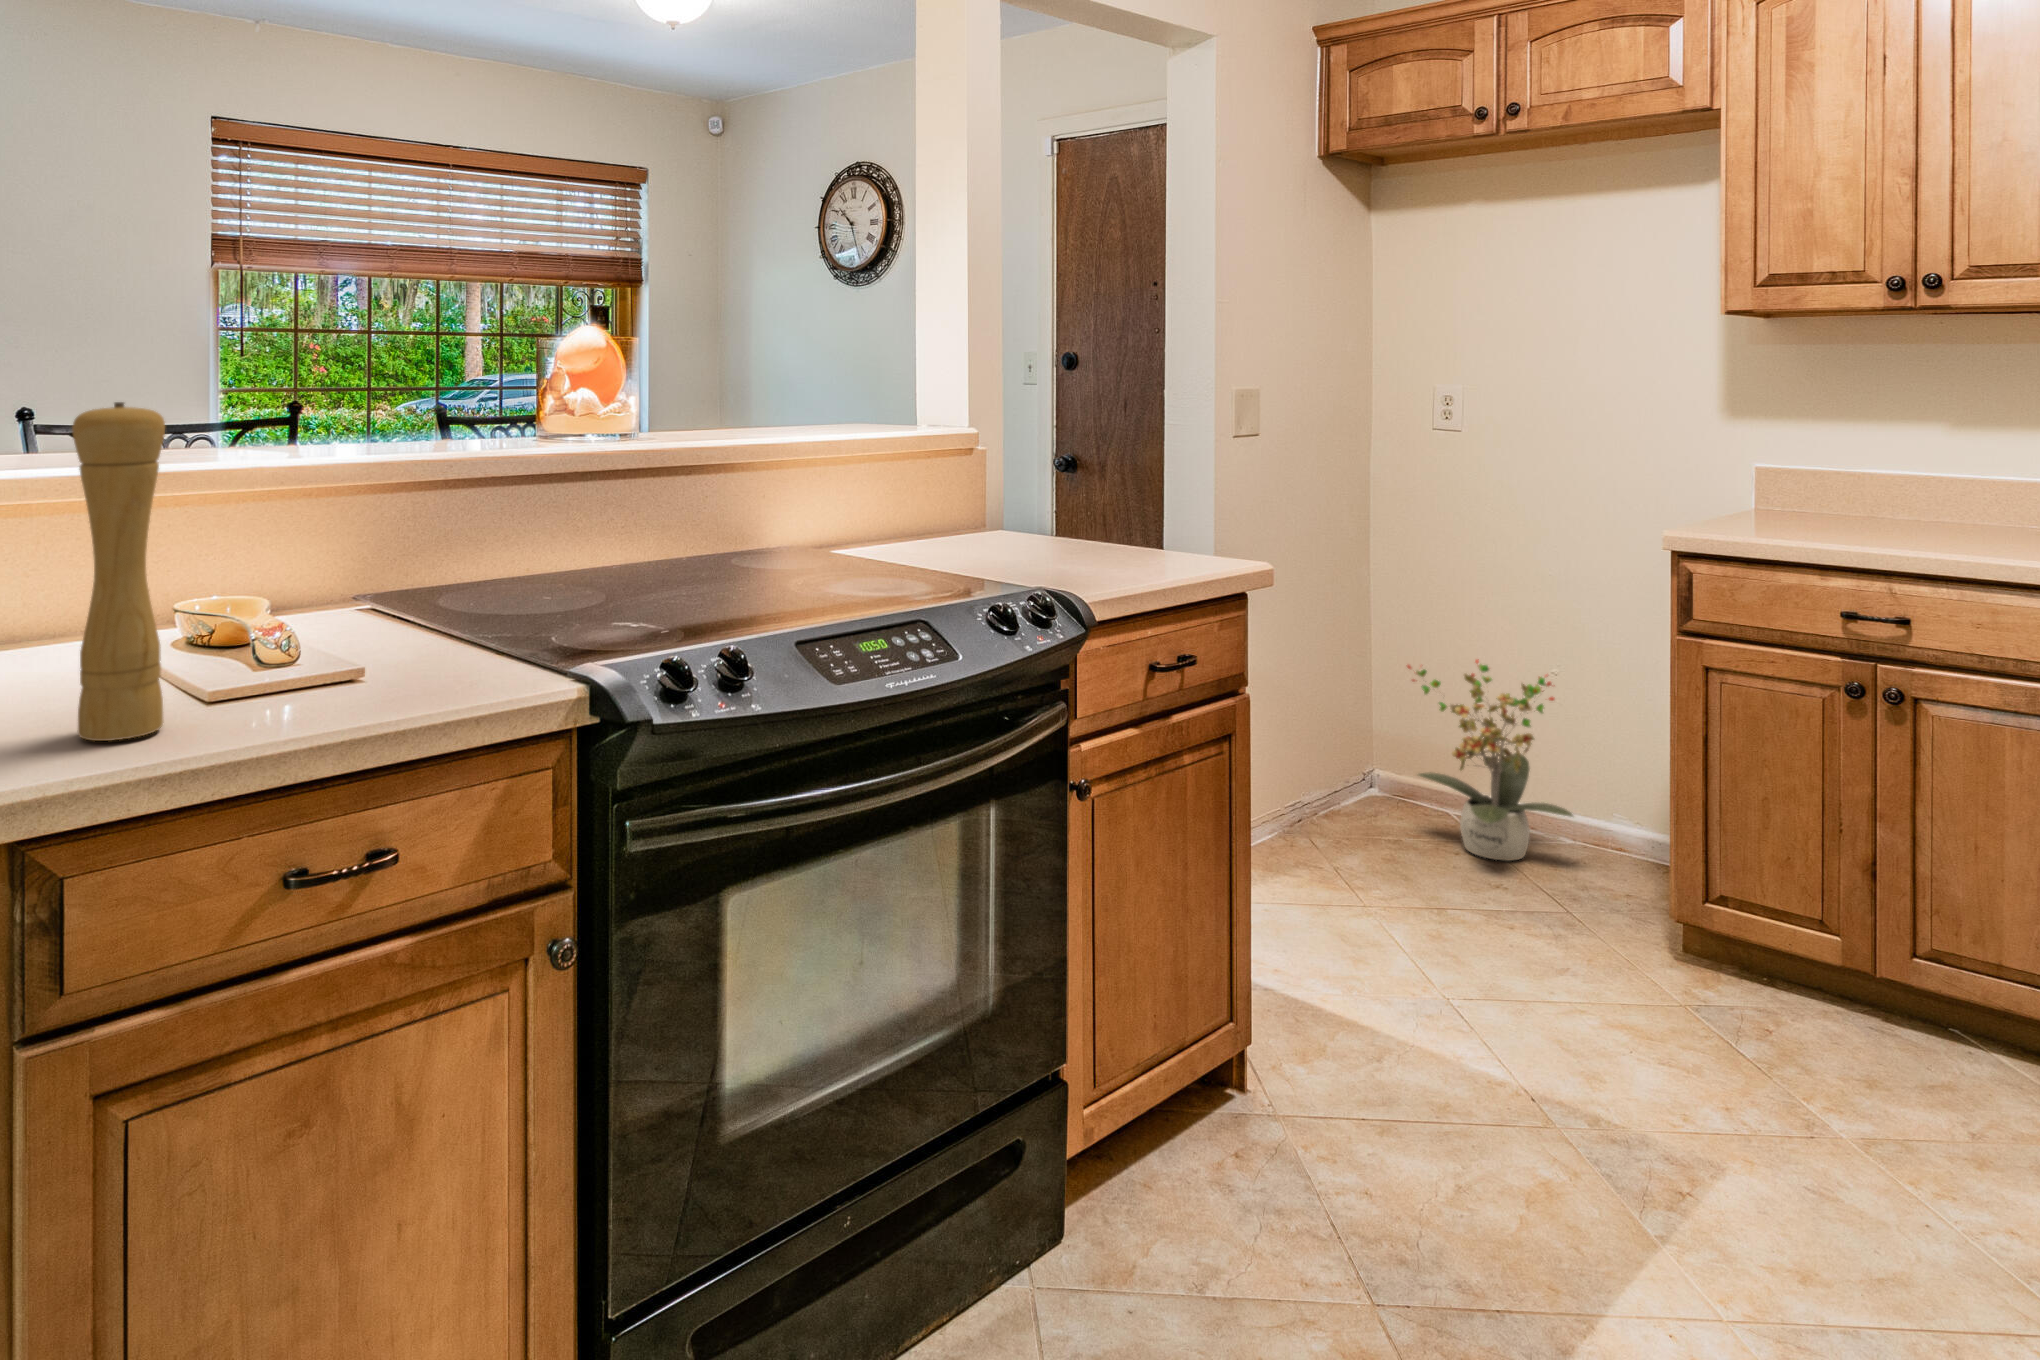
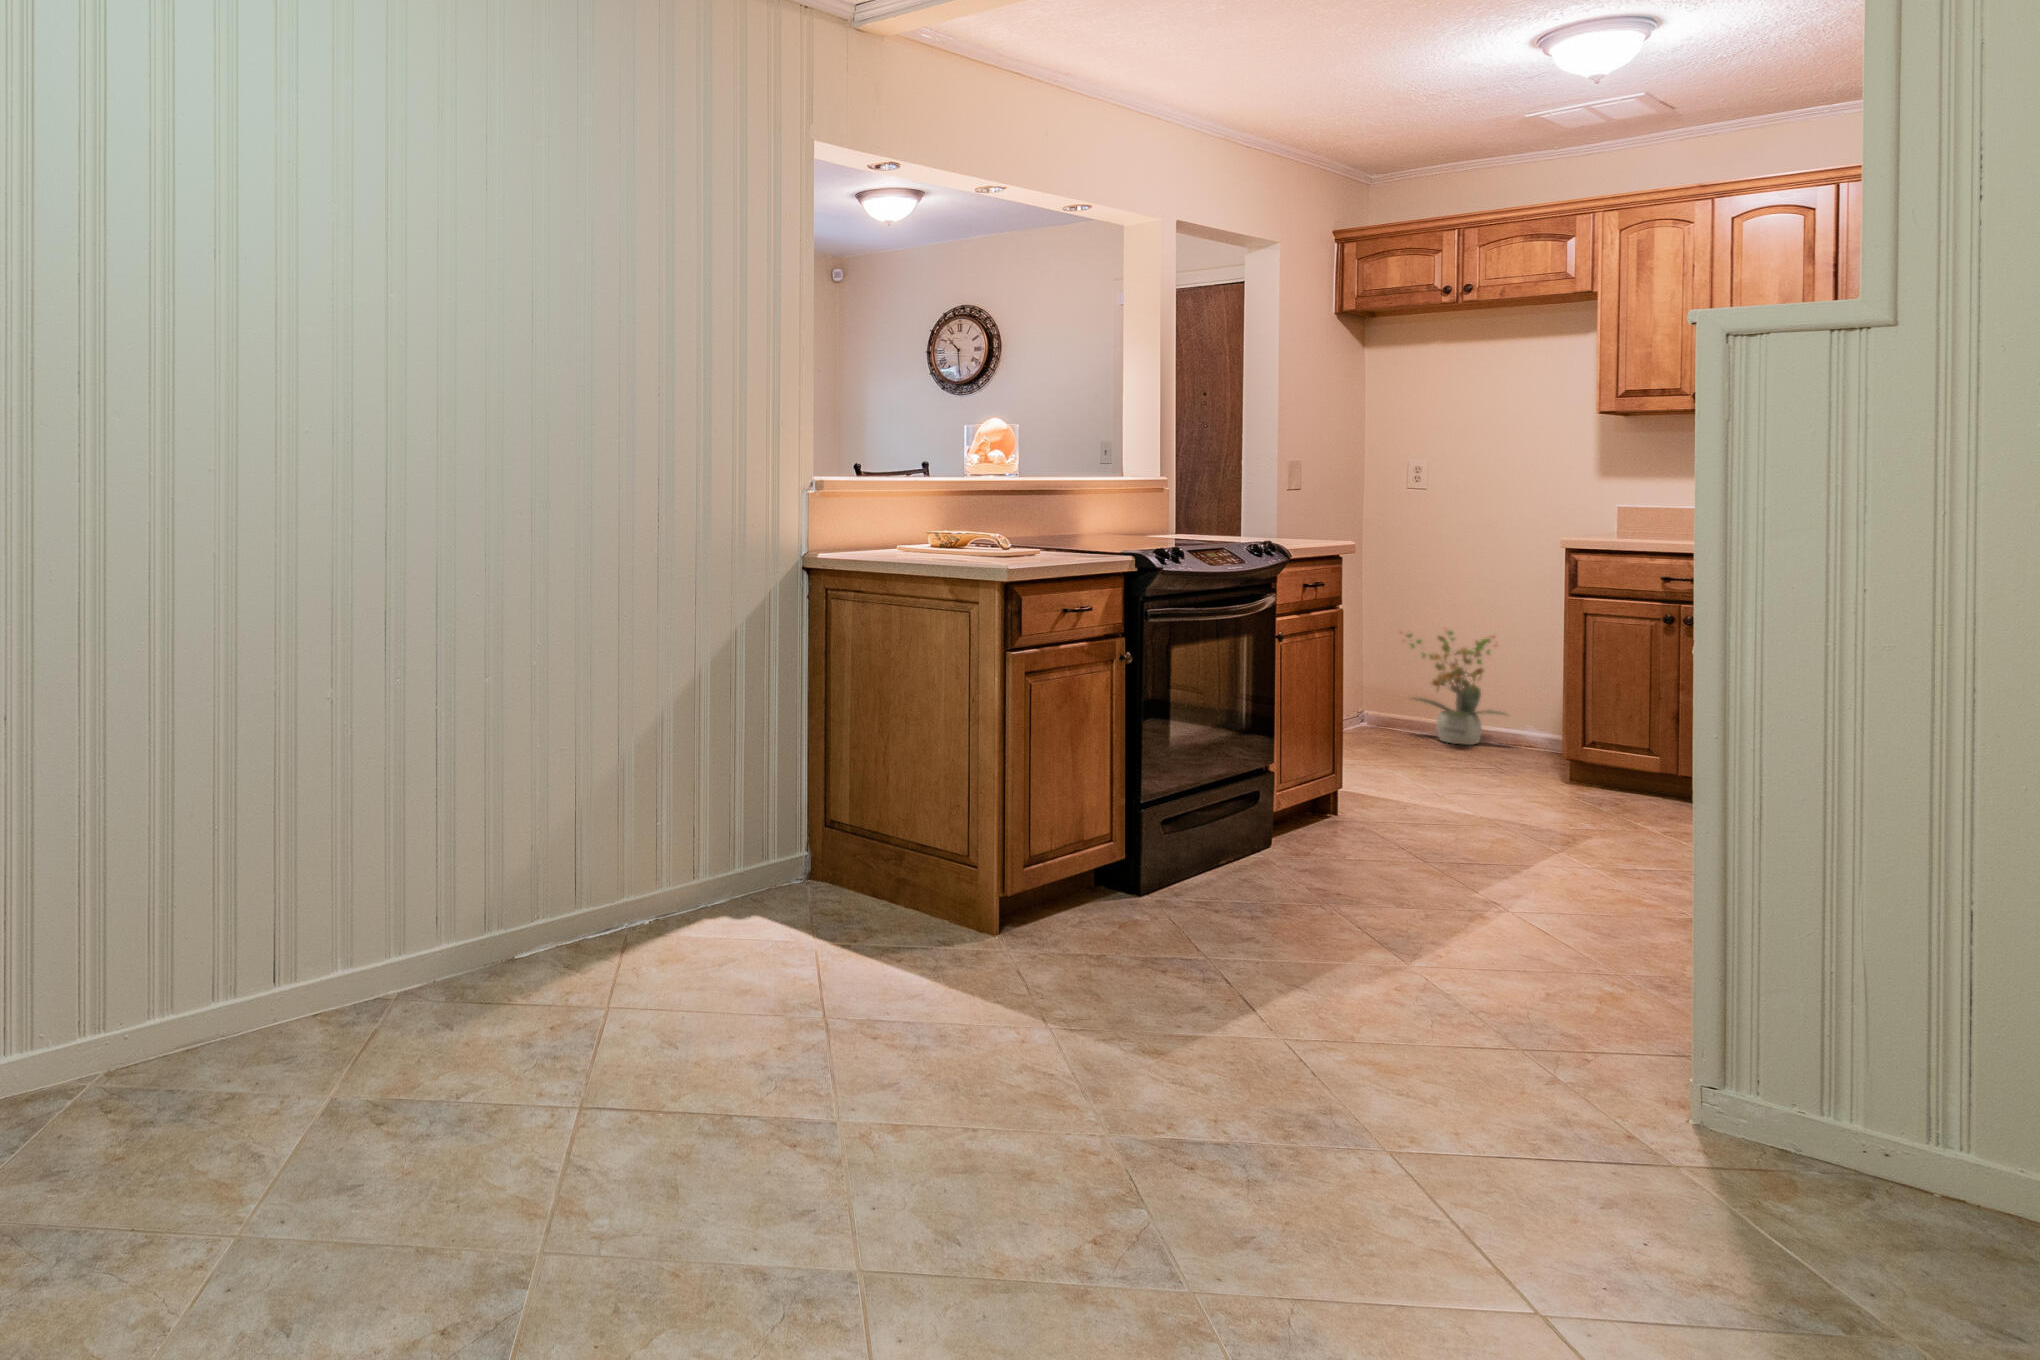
pepper mill: present [72,402,165,741] -> none [985,454,1015,566]

